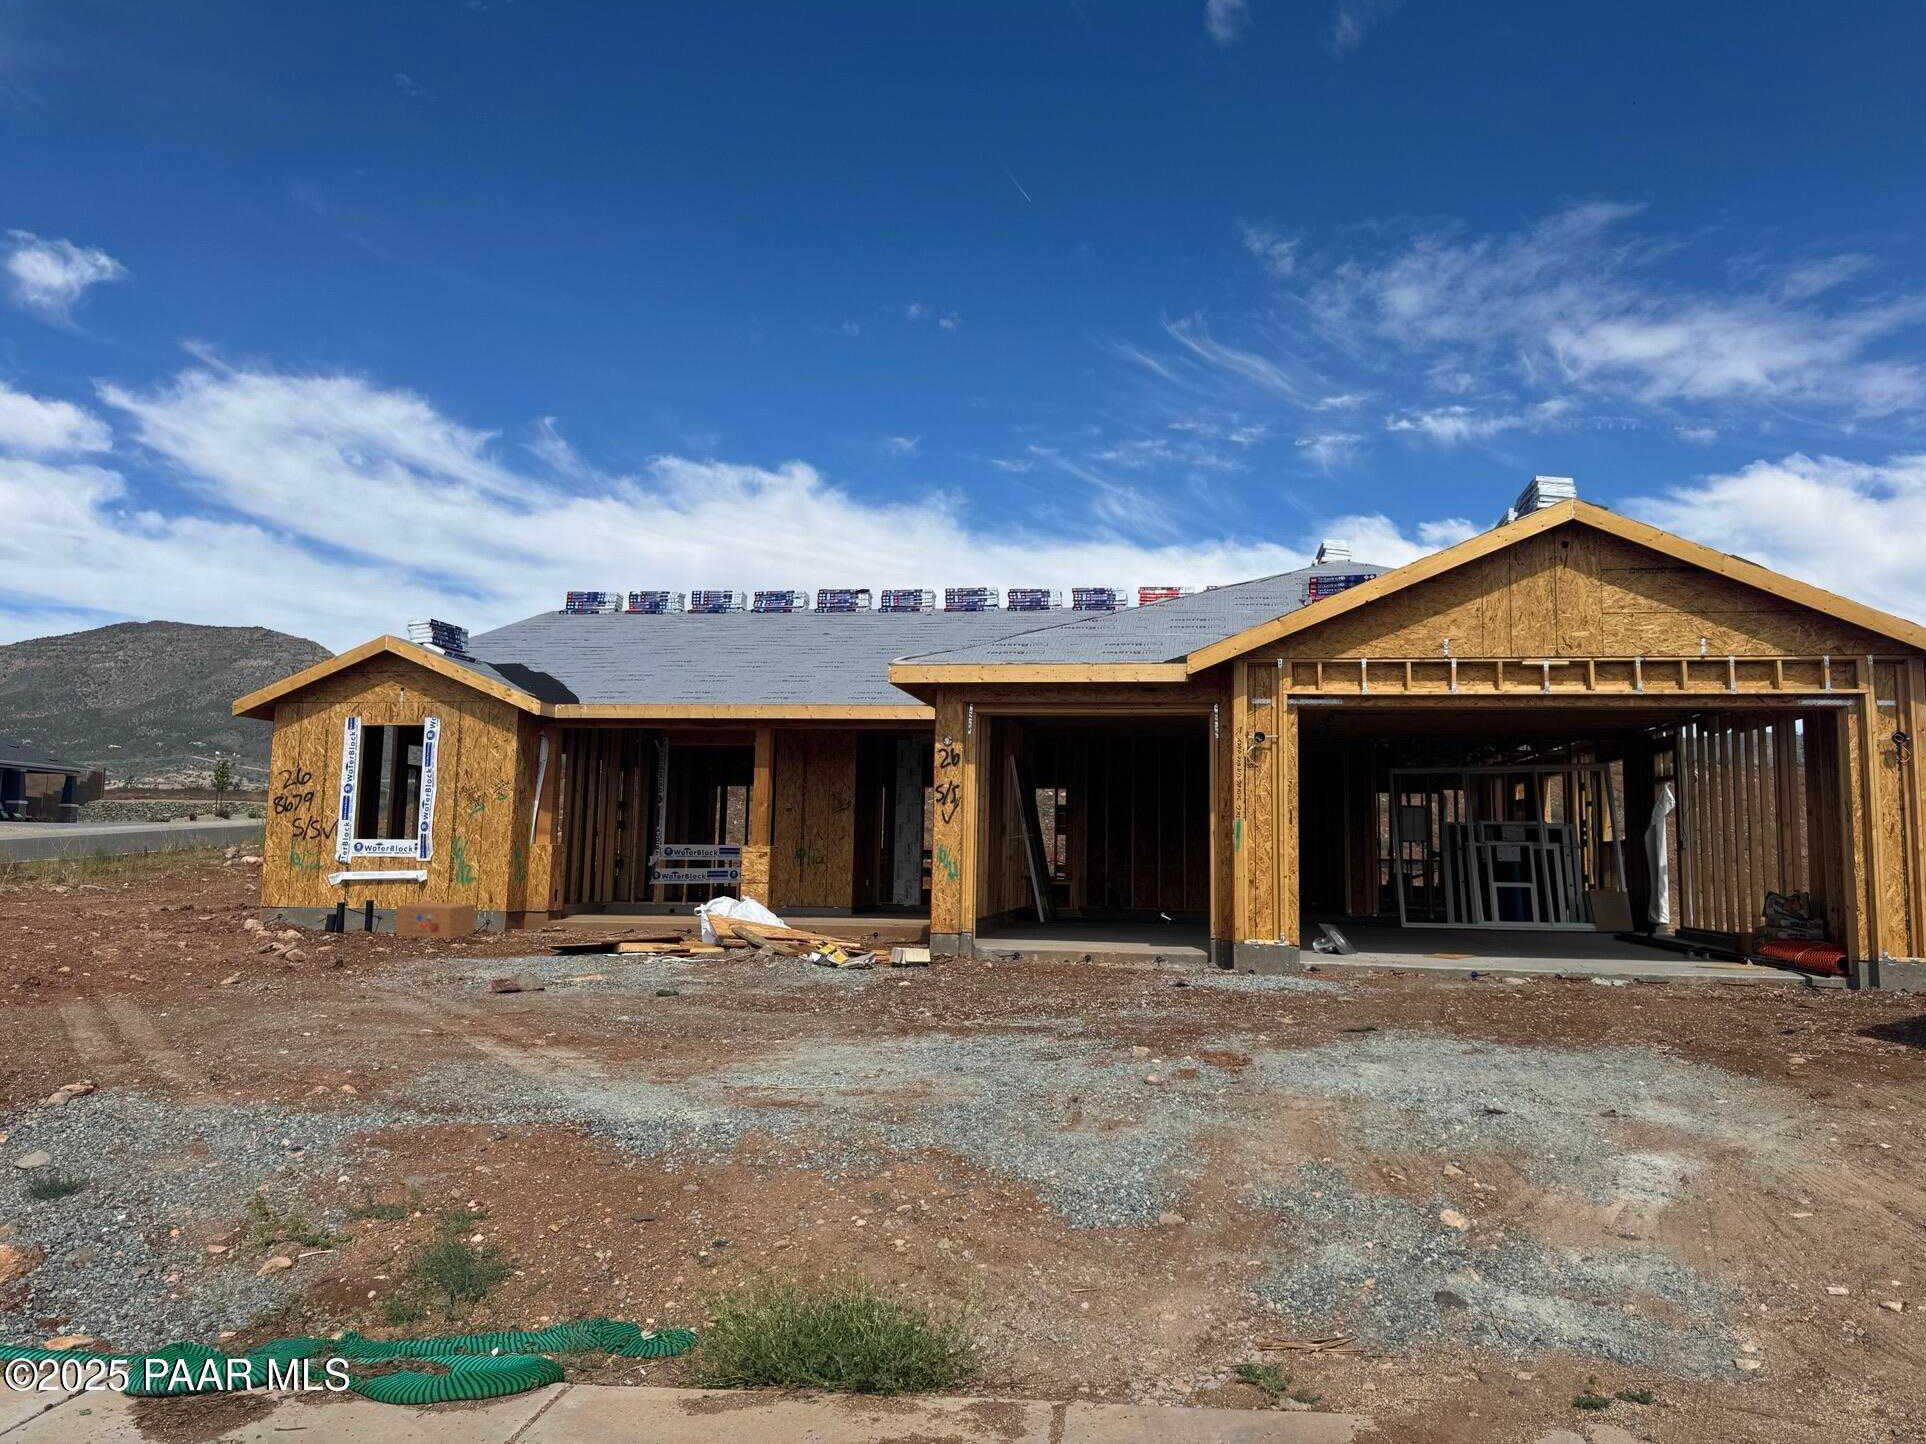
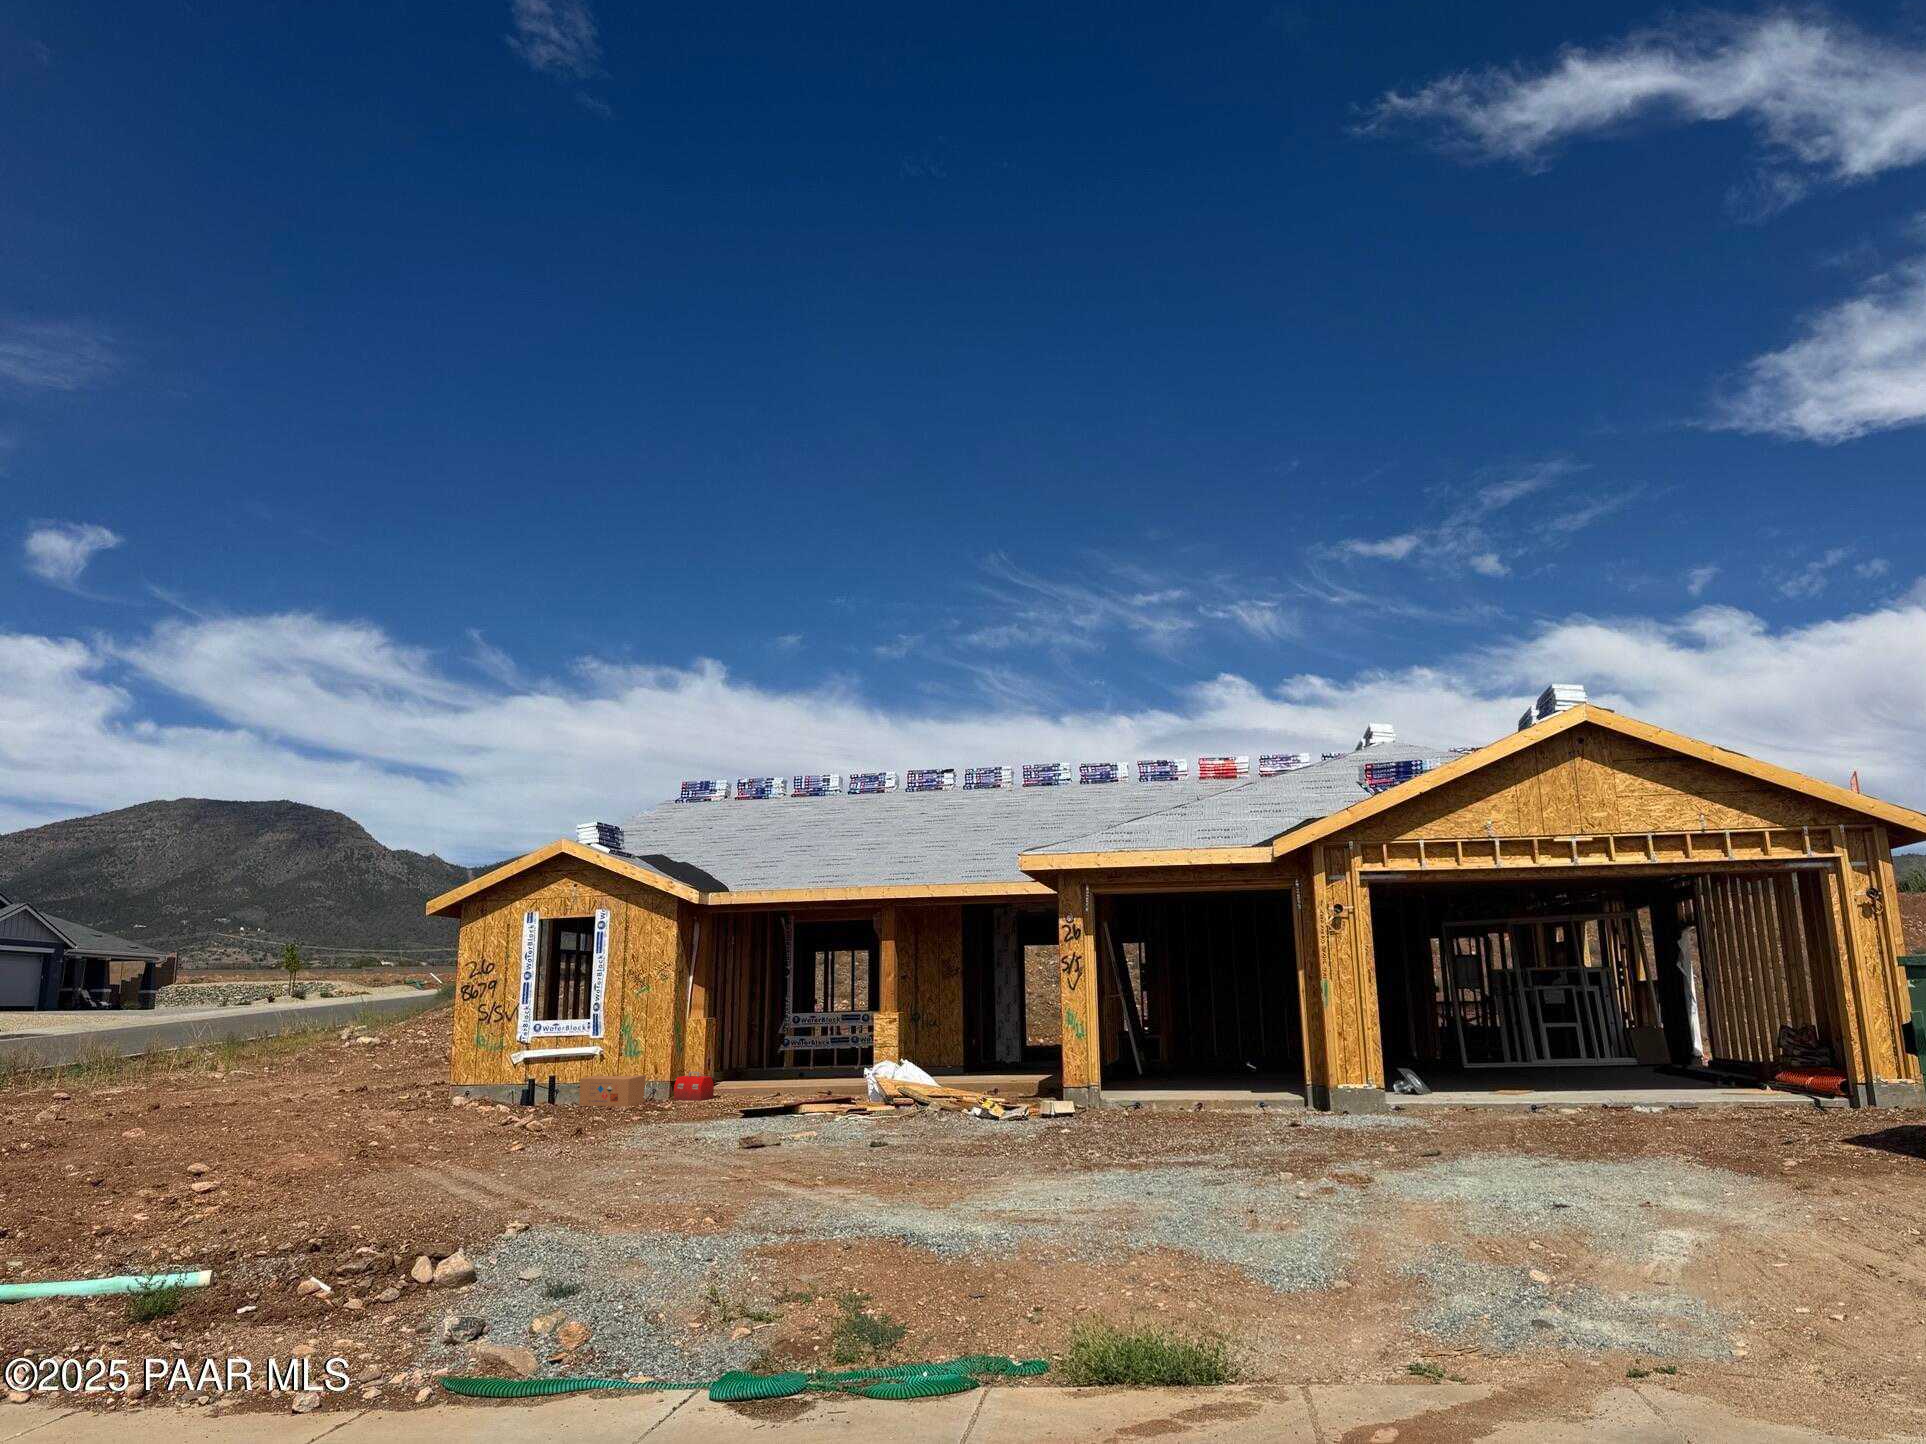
toolbox: none [508,902,555,935] -> present [674,1072,714,1101]

